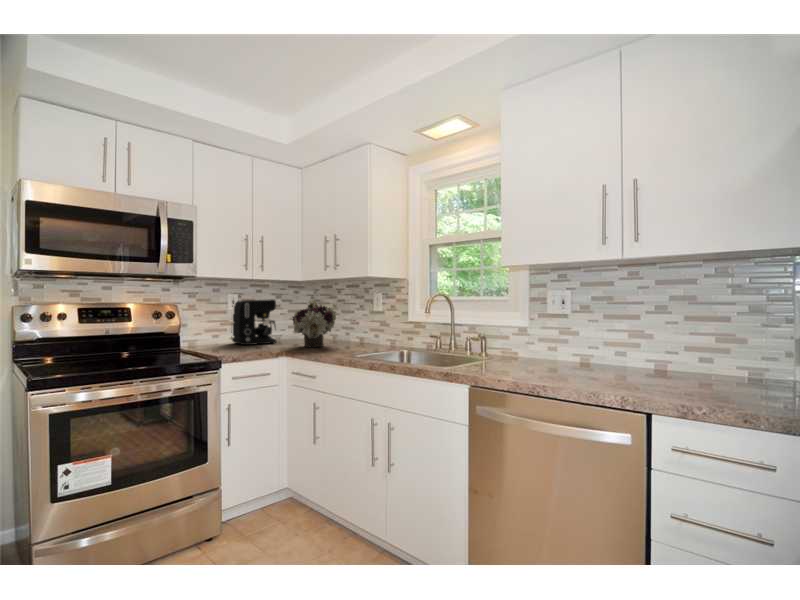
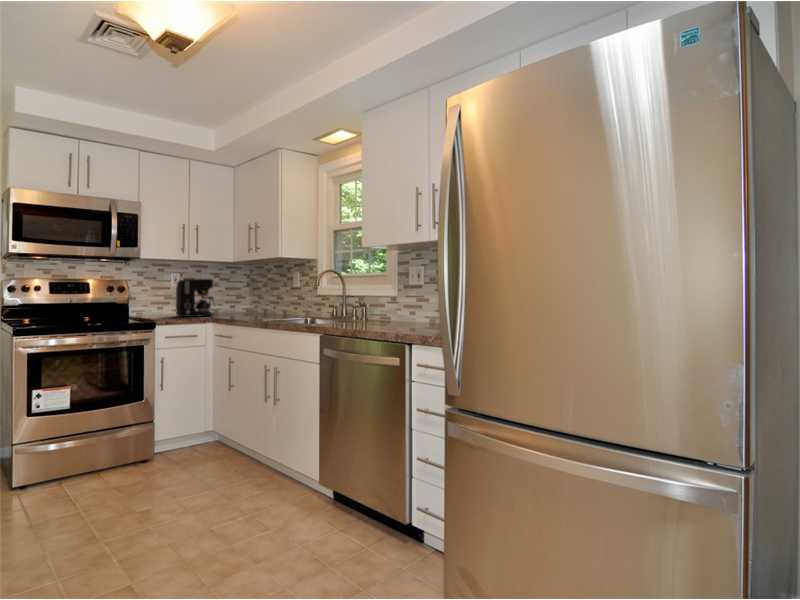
flower arrangement: present [293,299,336,347] -> none [224,278,261,318]

